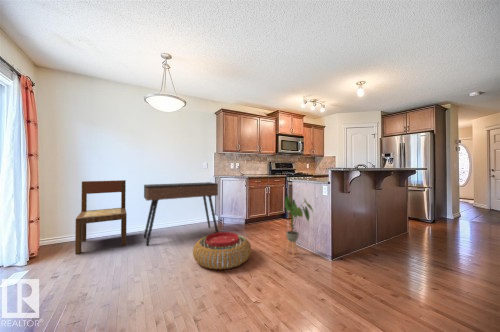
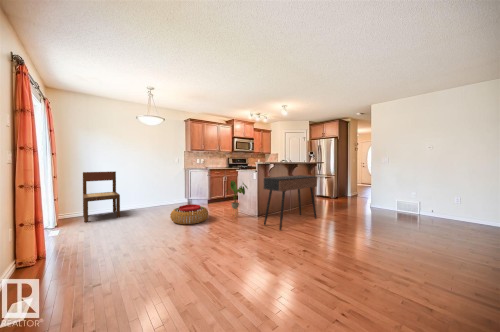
console table: present [144,182,218,245] -> present [264,175,317,230]

